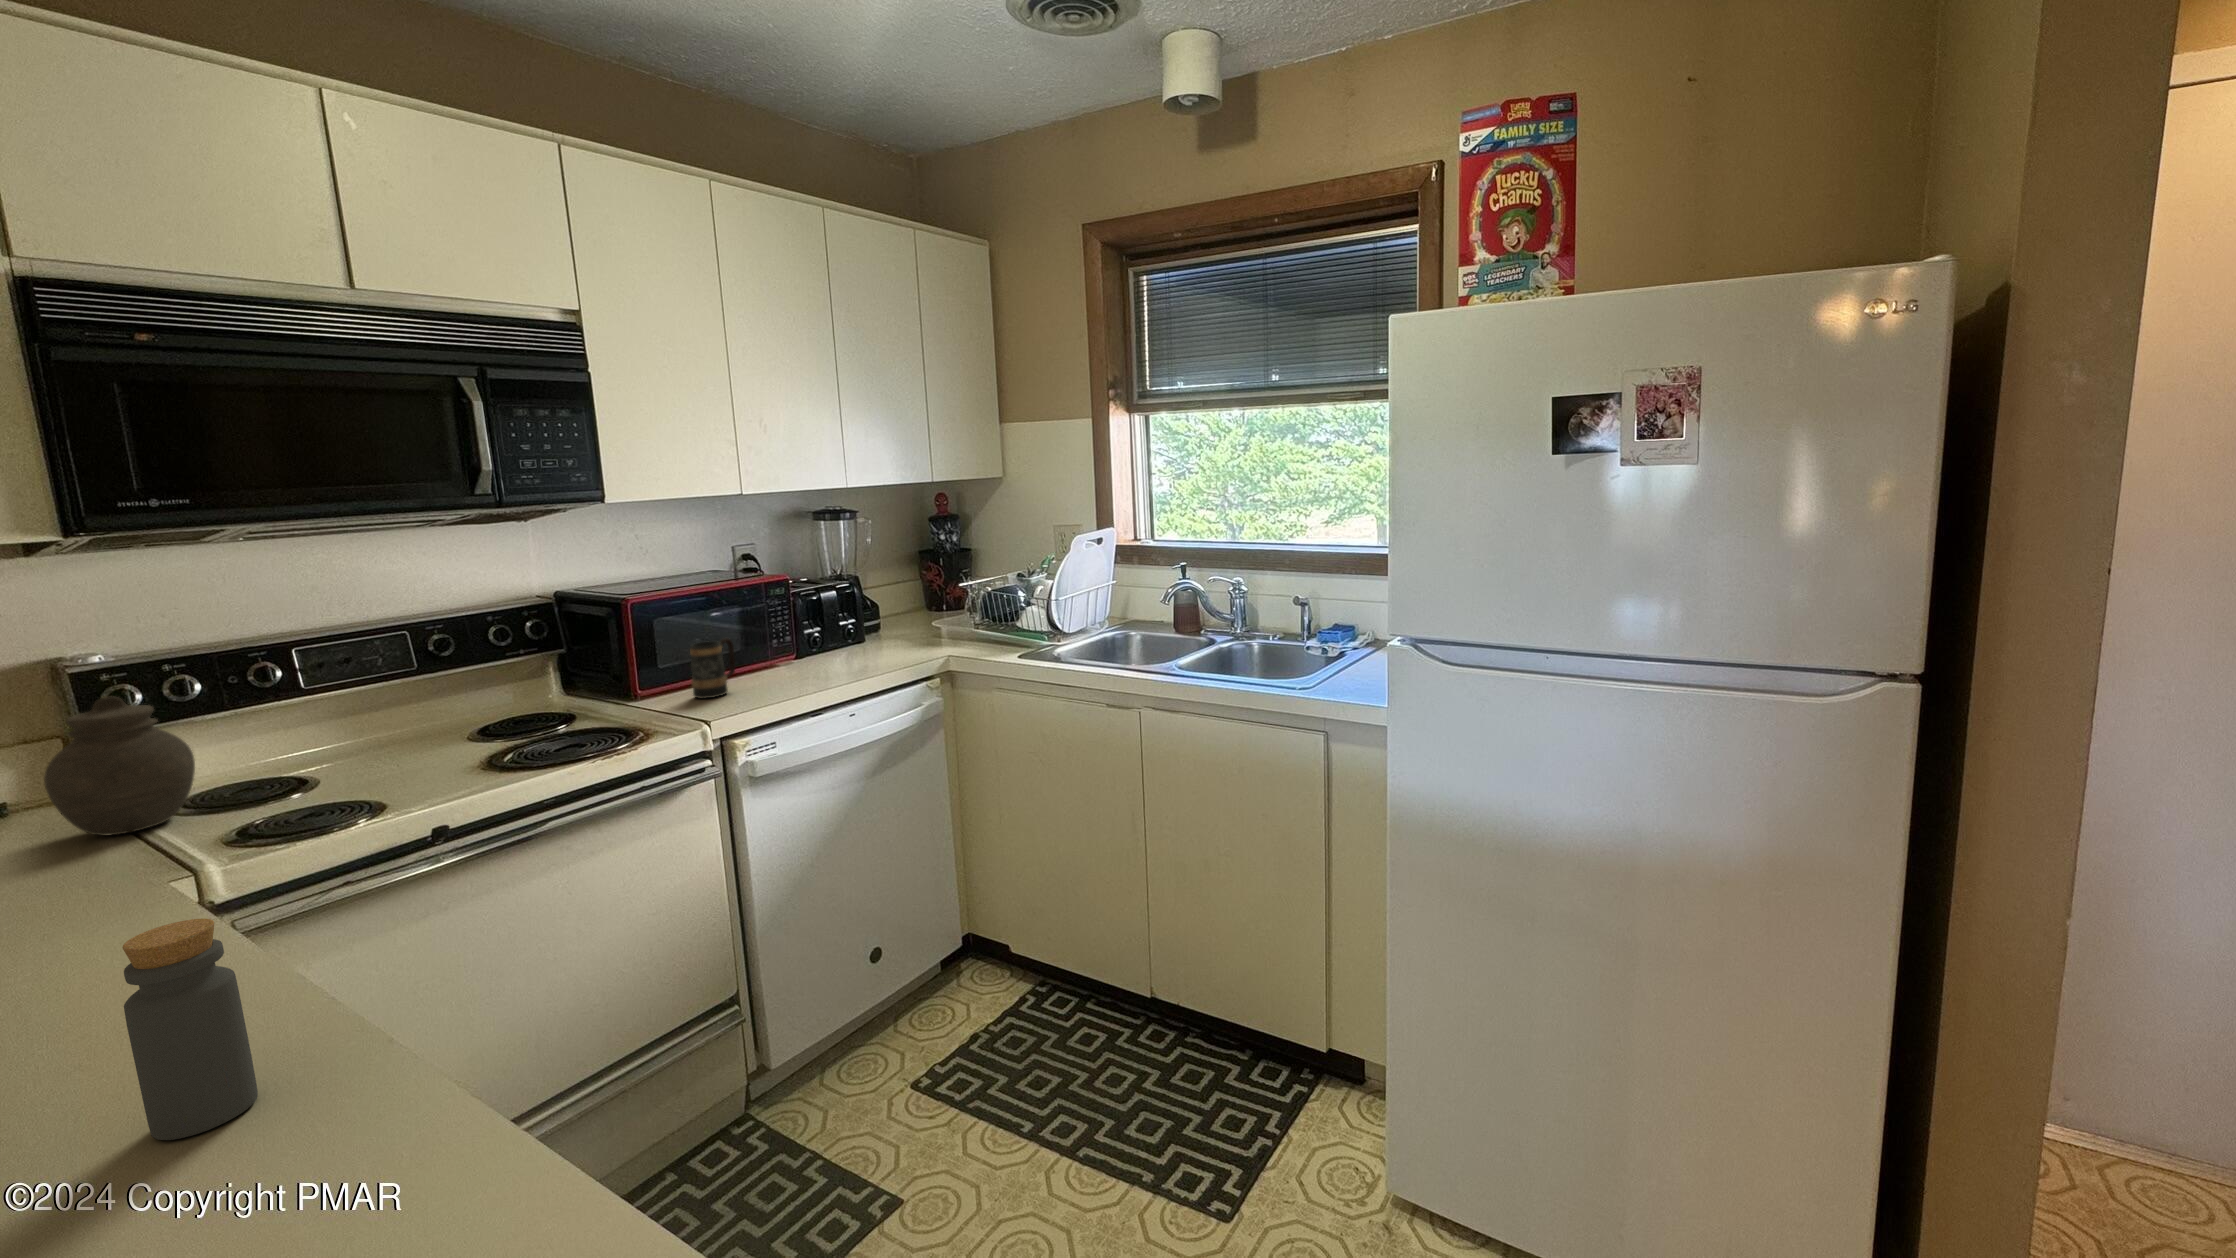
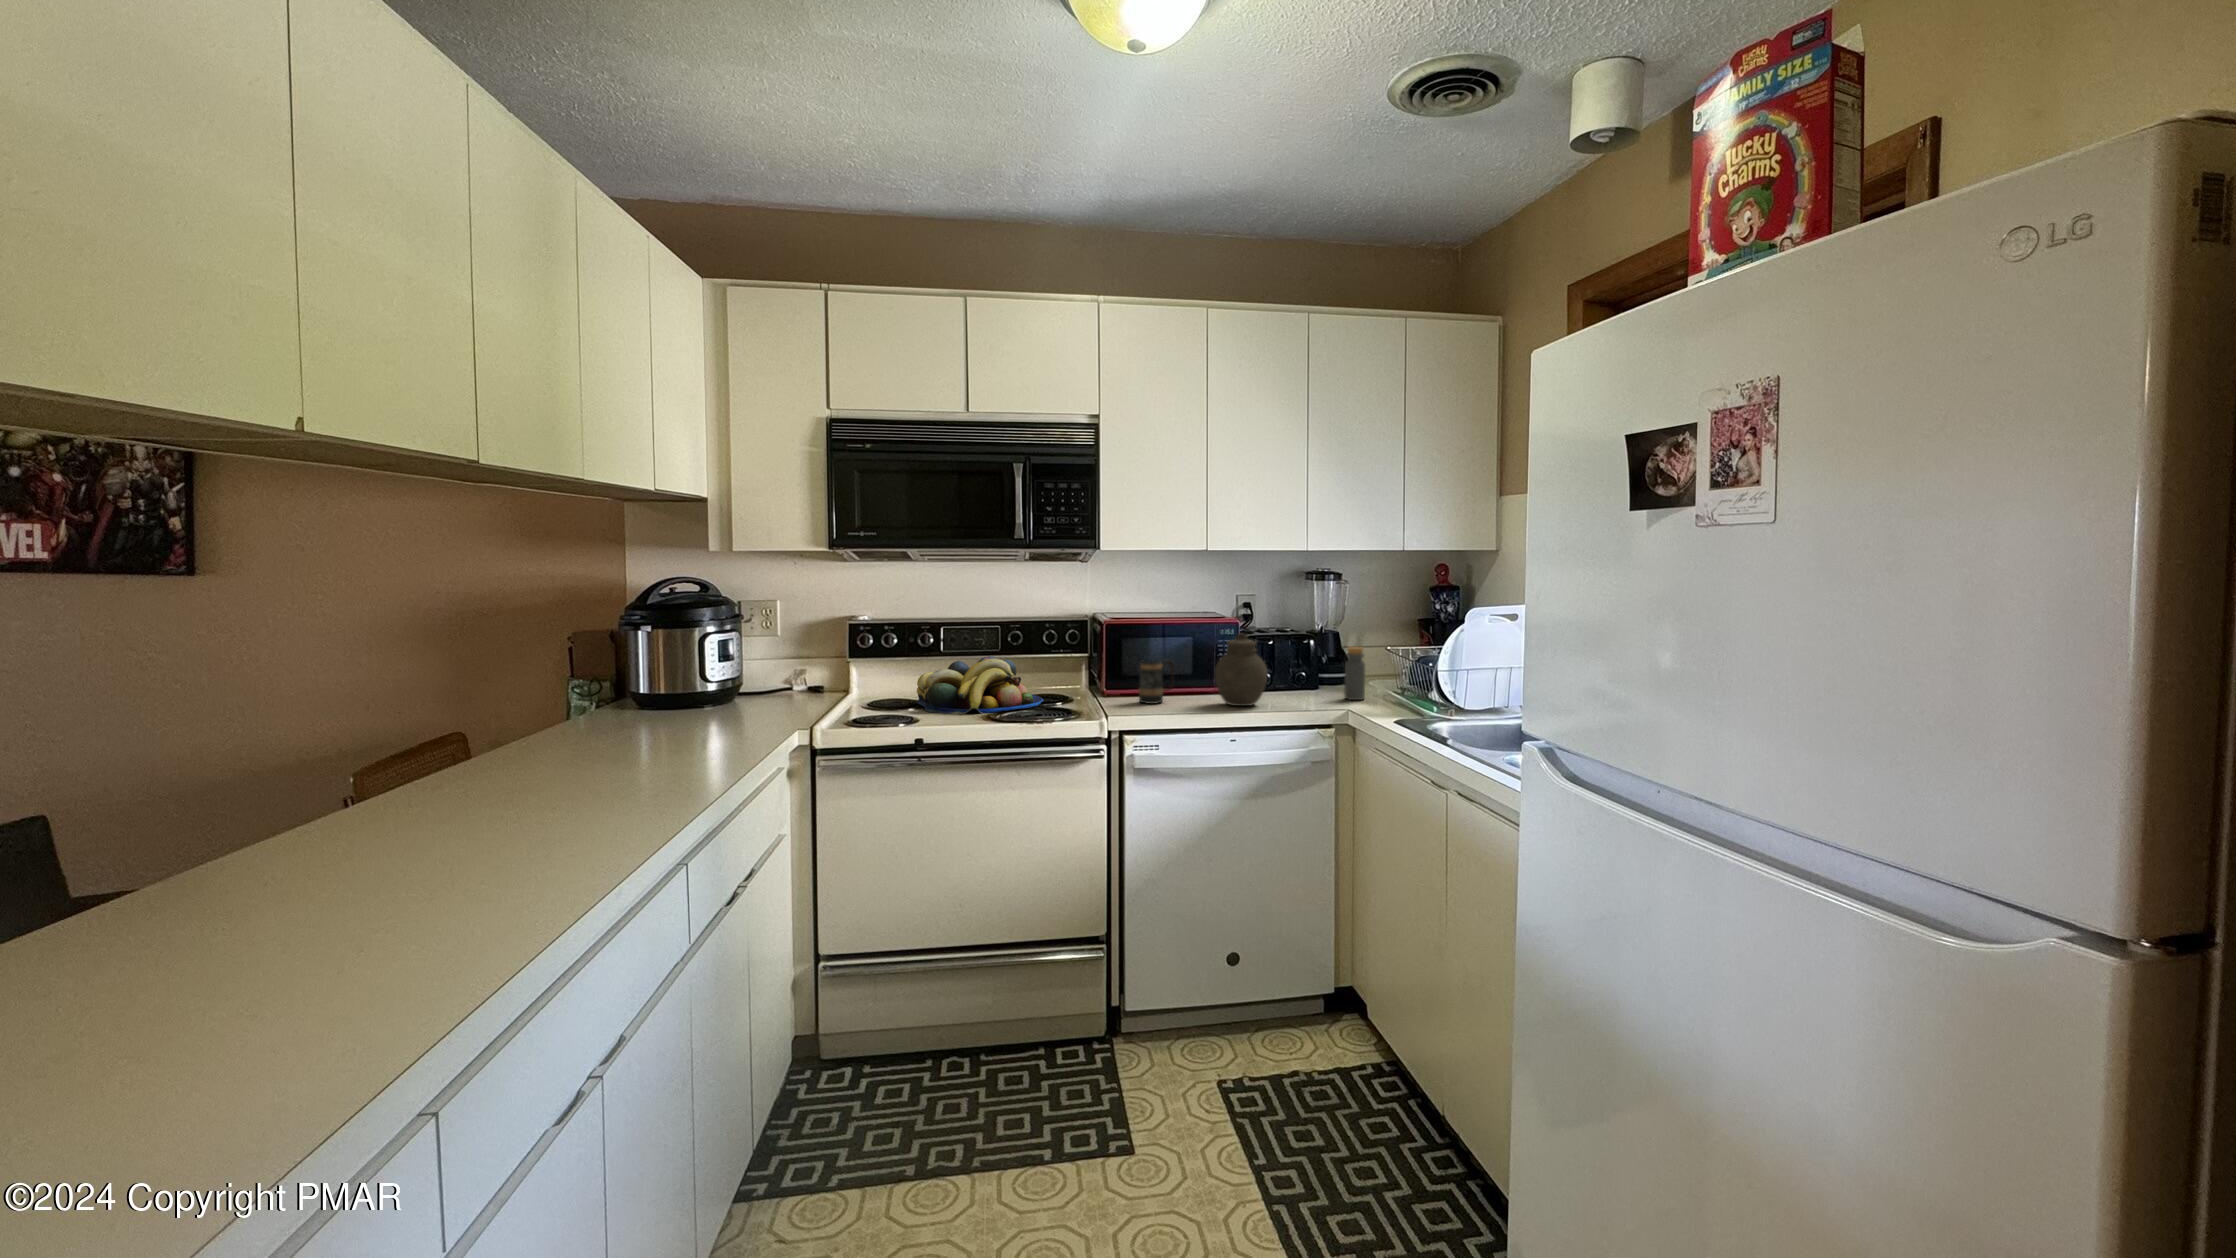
fruit bowl: none [311,681,561,788] -> present [917,656,1044,714]
jar: present [44,696,195,836] -> present [1215,633,1267,706]
bottle: present [122,919,258,1140] -> present [1344,647,1365,700]

